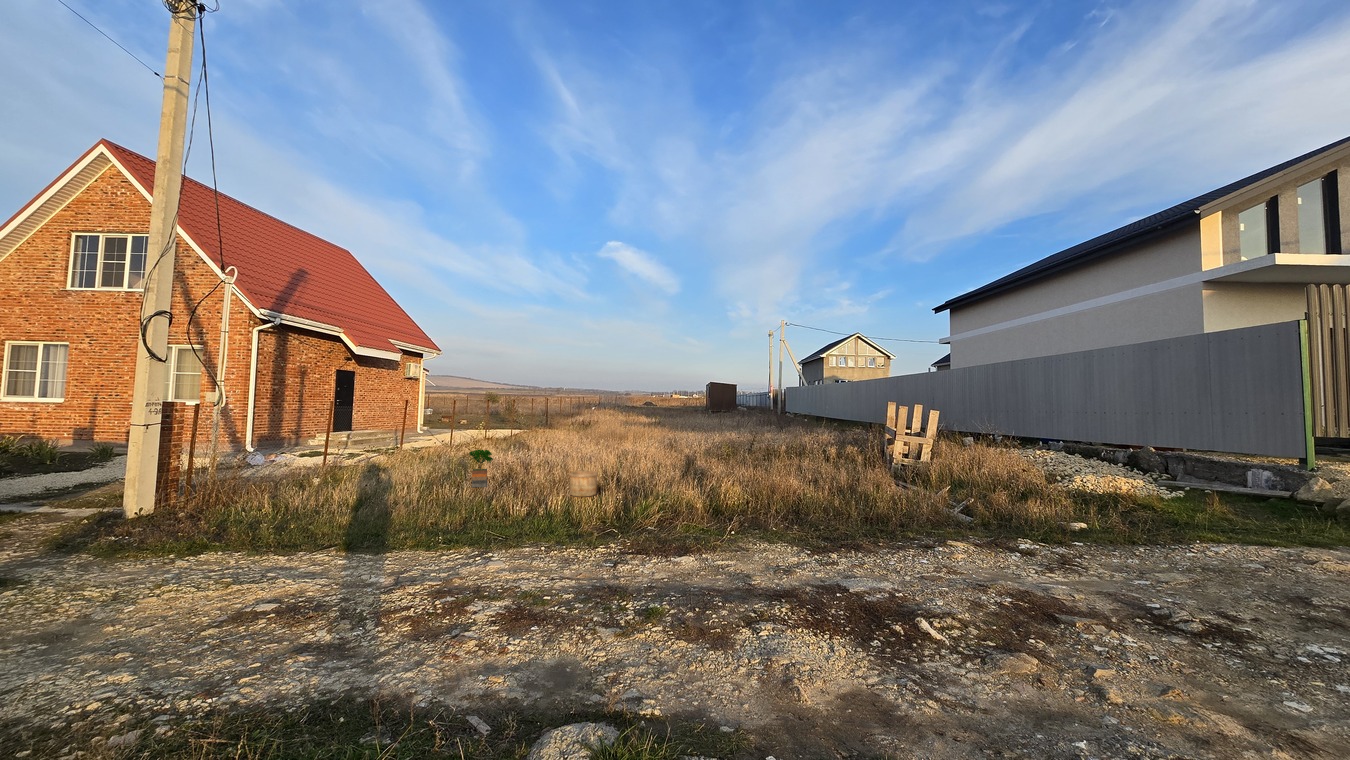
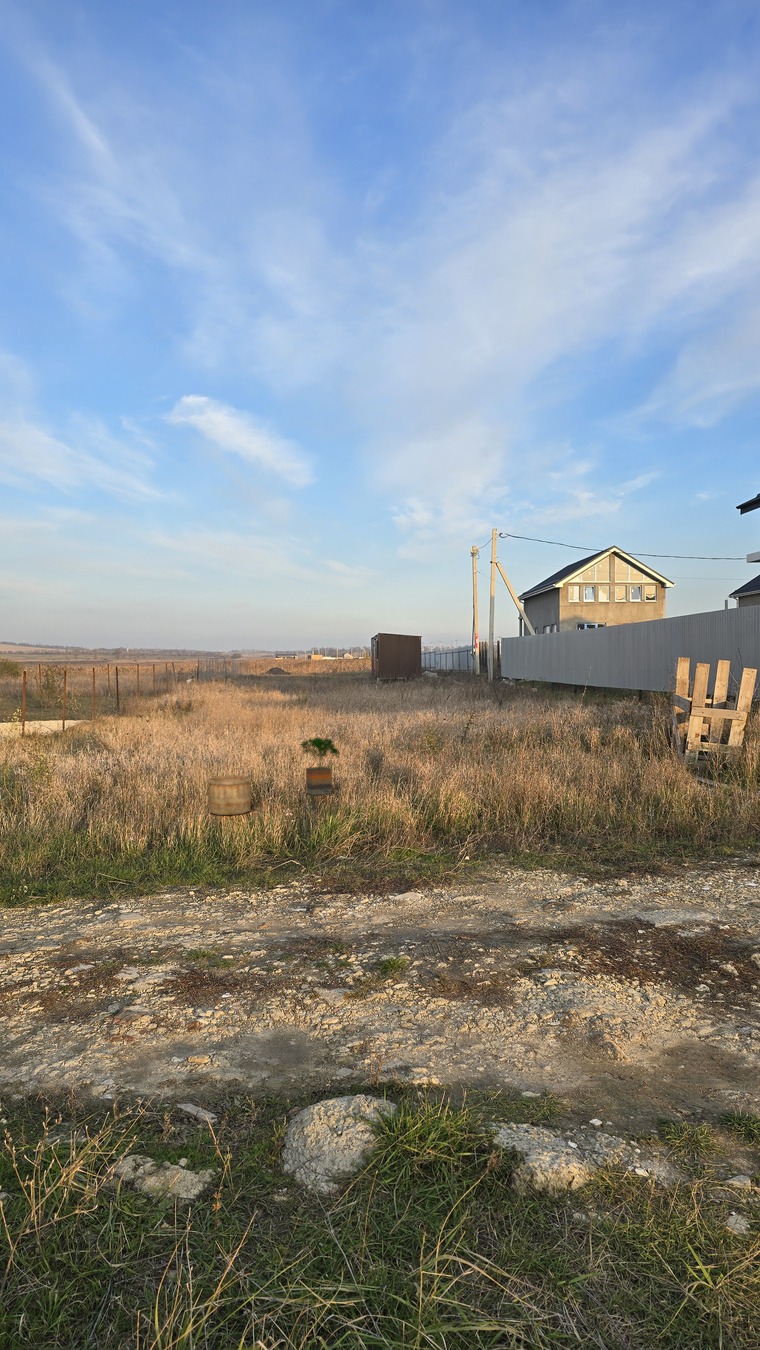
potted tree: present [469,449,493,487] -> present [301,737,339,795]

